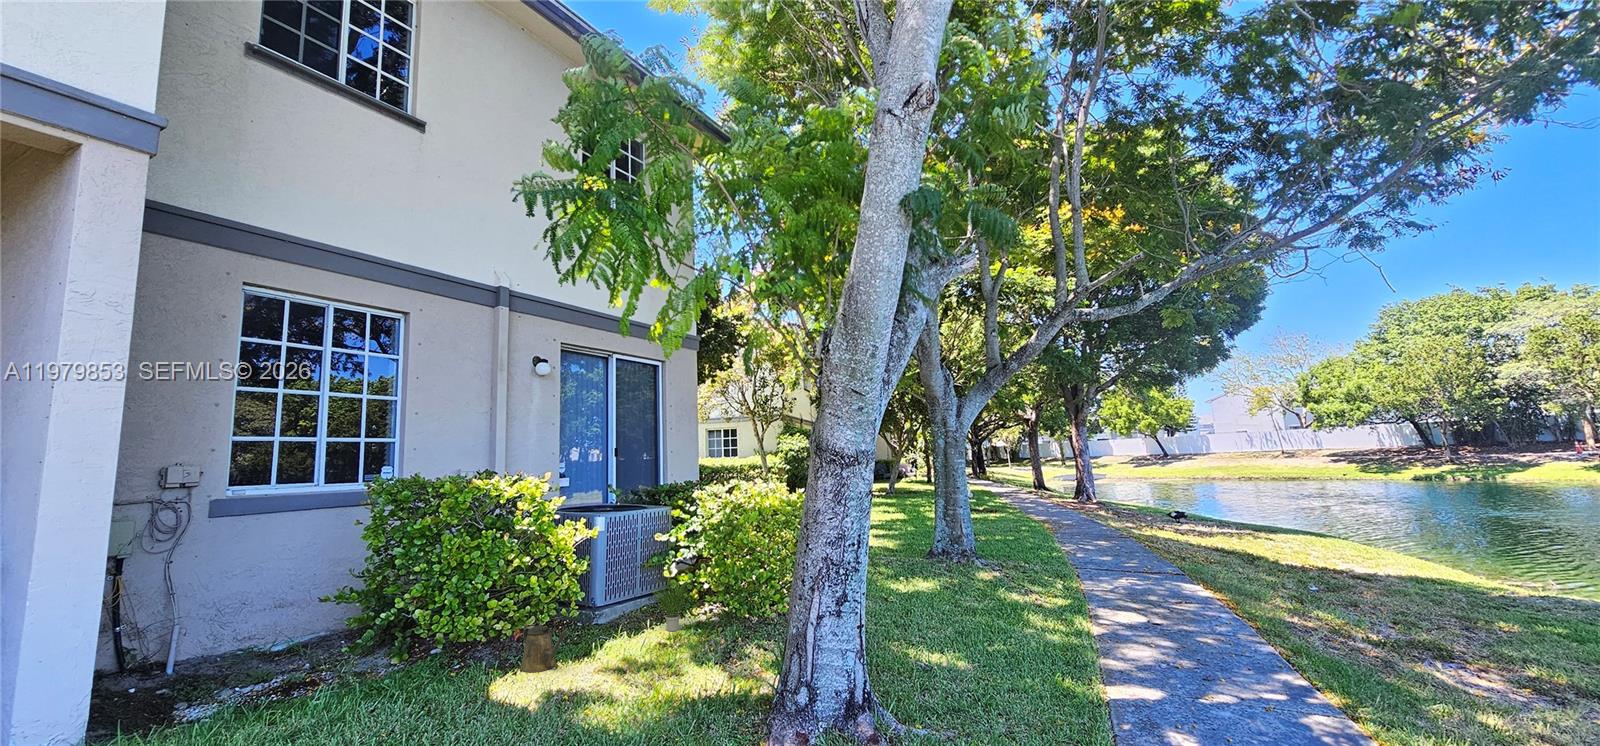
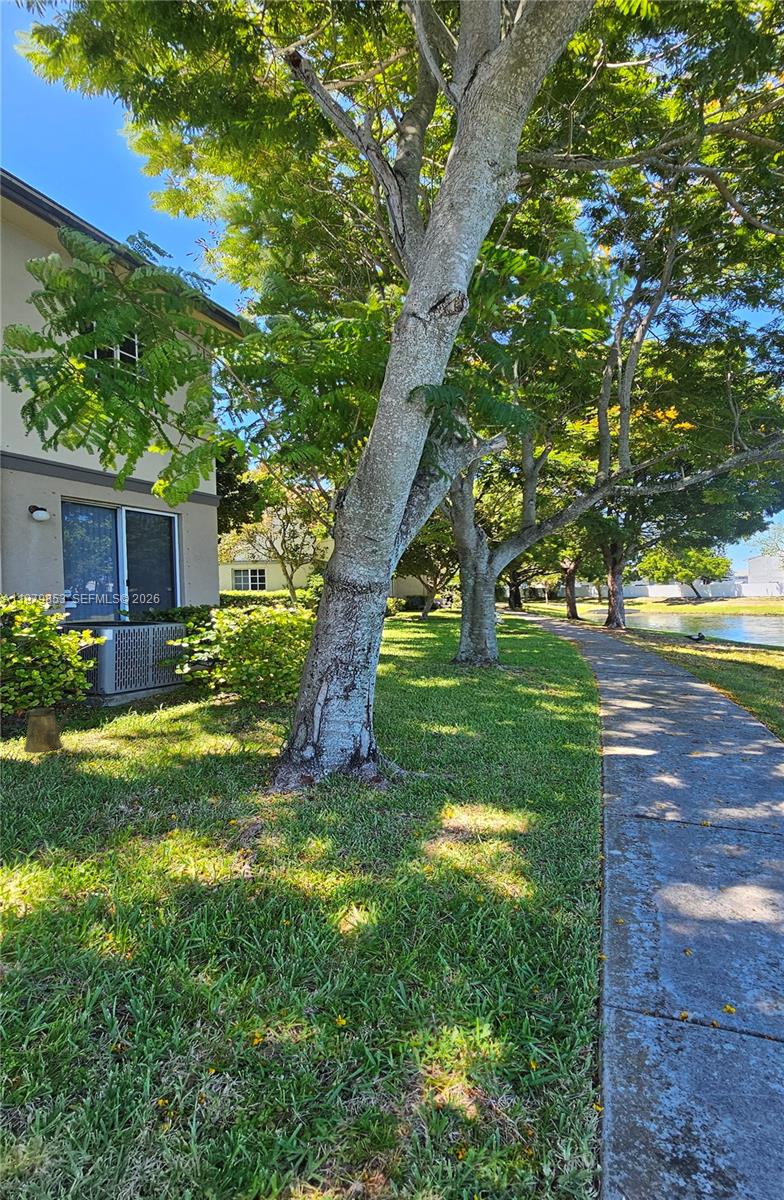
potted plant: present [654,579,689,632] -> none [161,664,212,721]

